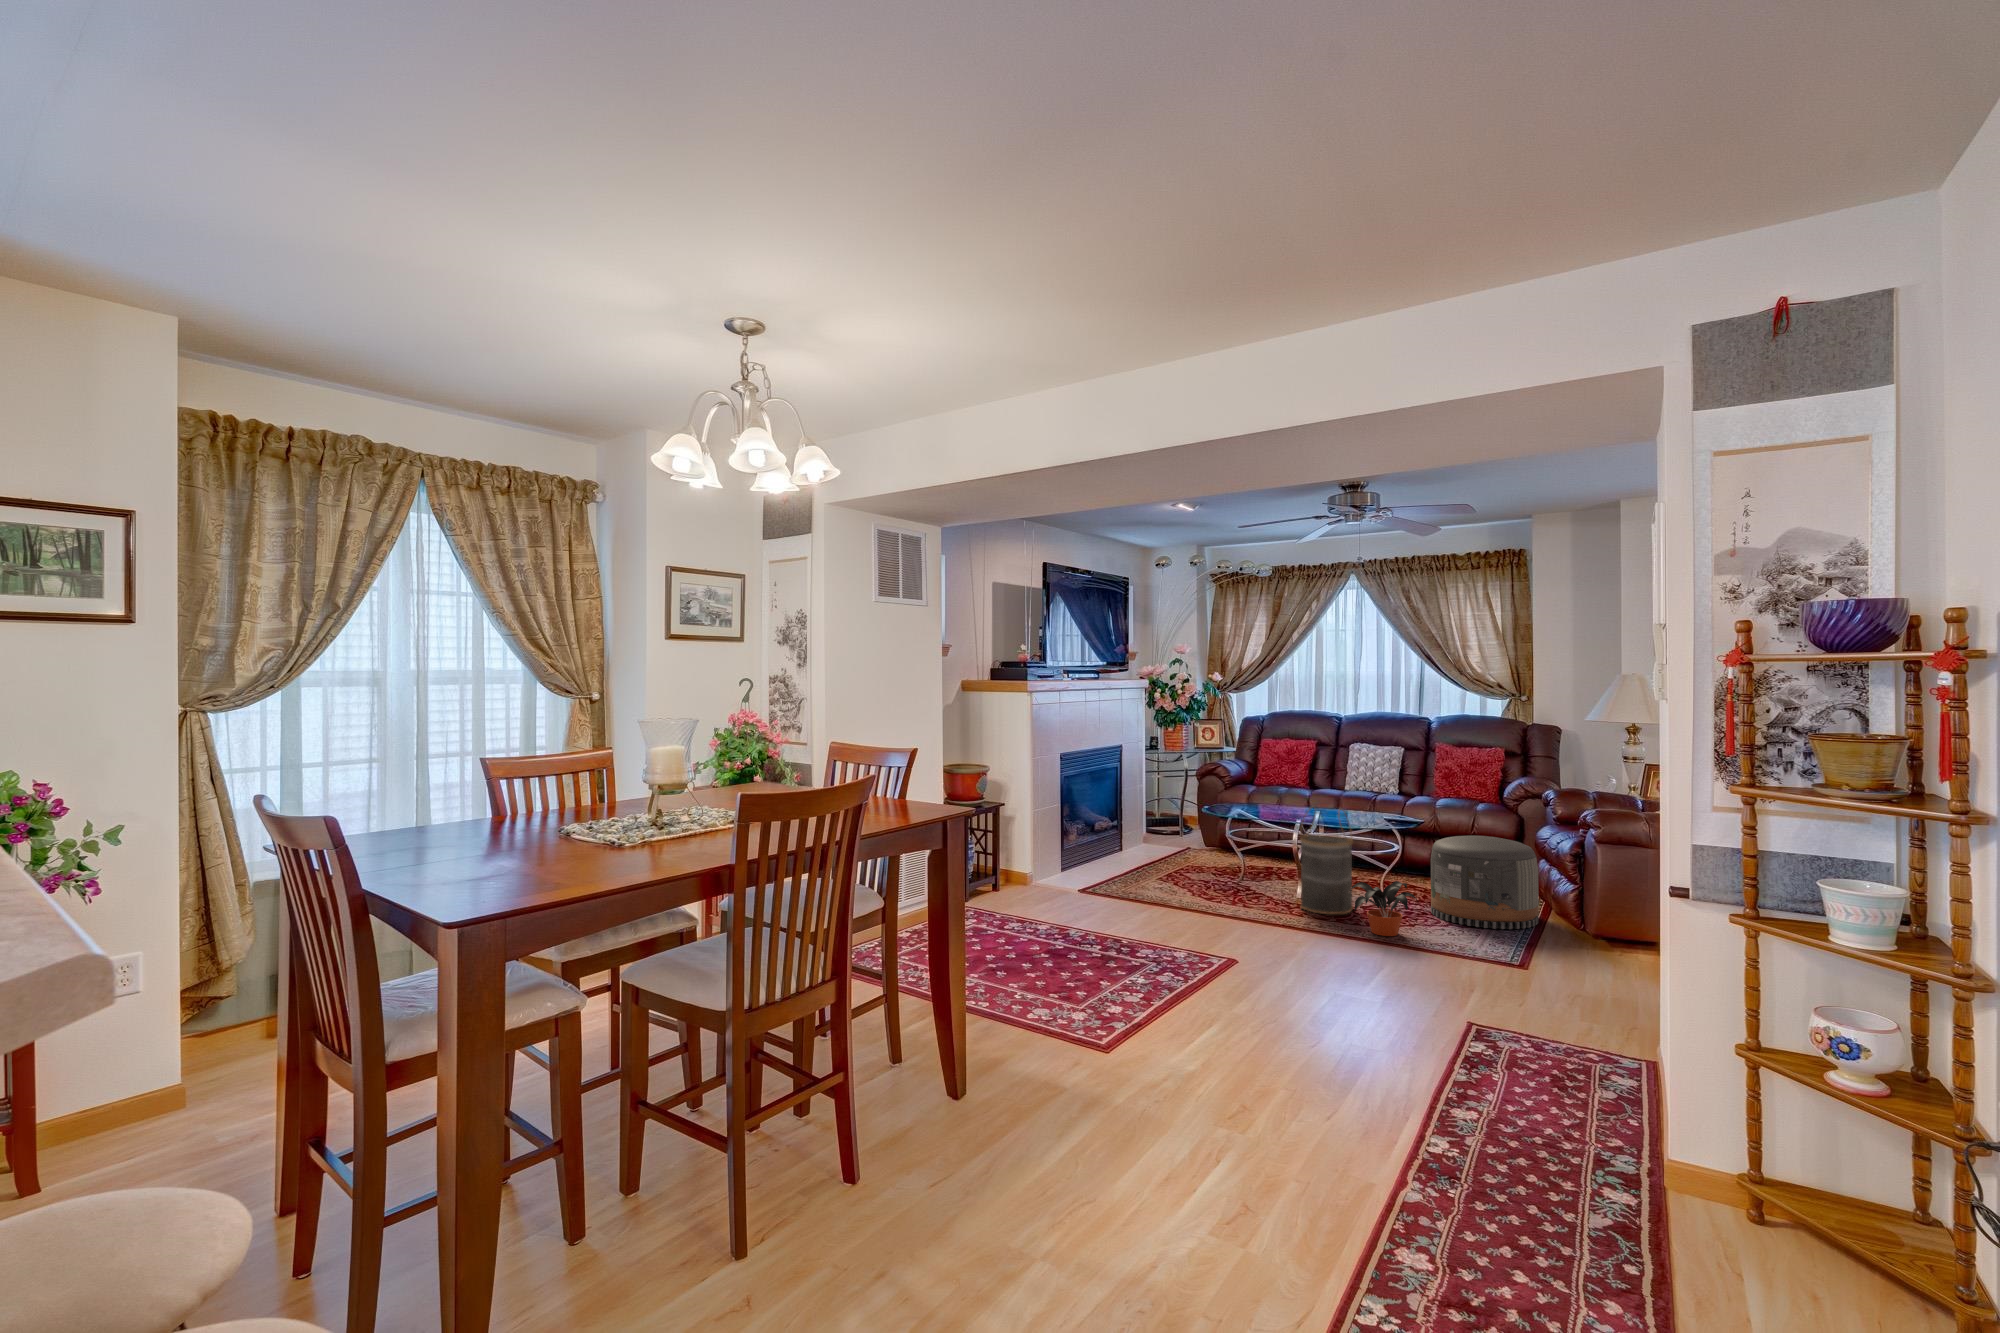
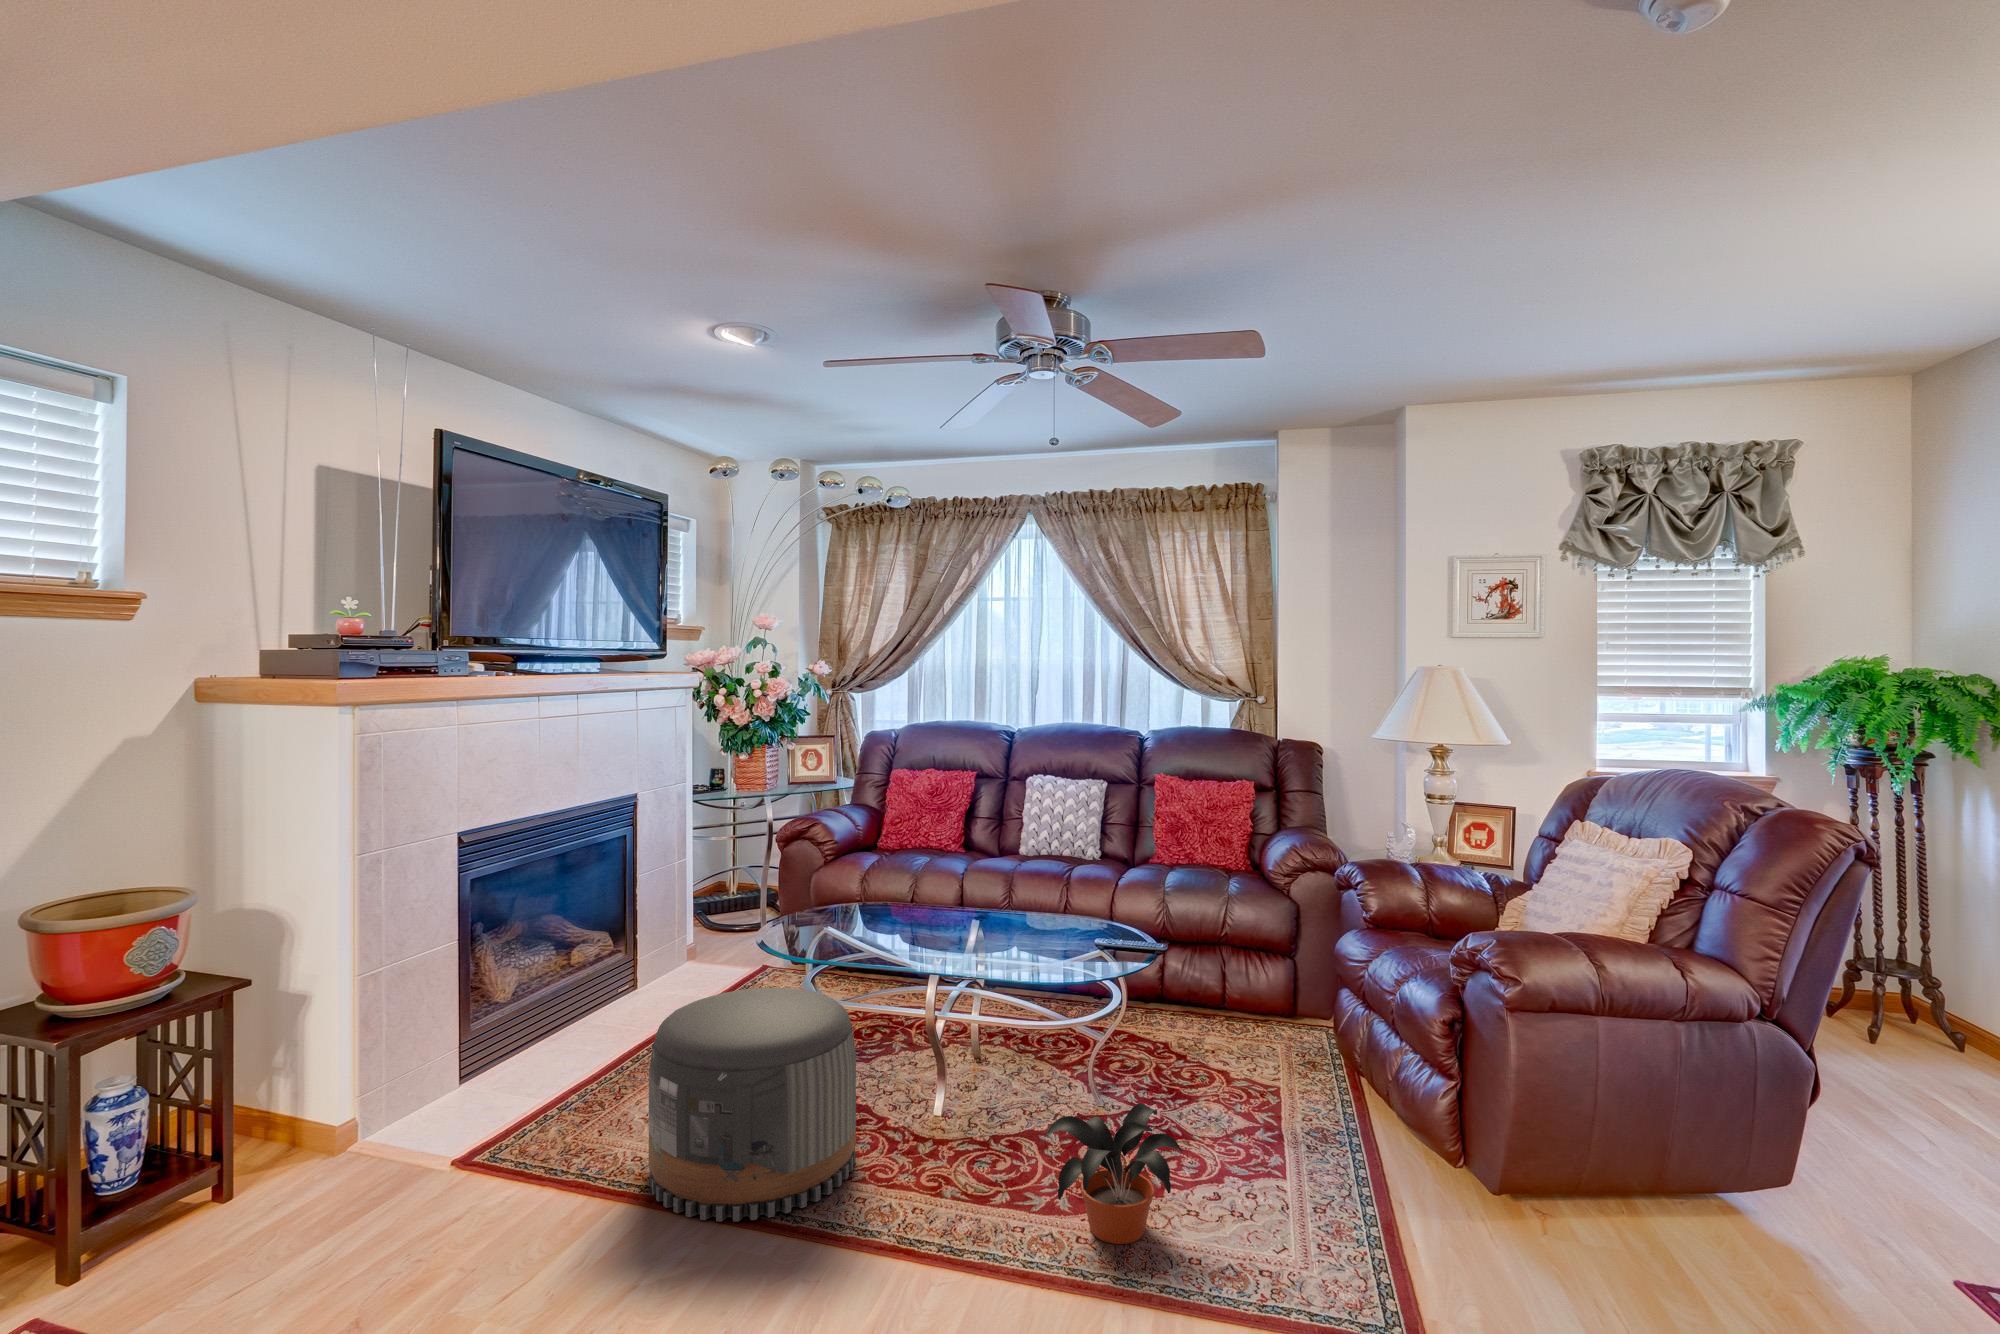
basket: present [1300,809,1353,914] -> none [943,934,1048,1169]
pouf: present [1431,836,1539,929] -> present [649,988,856,1221]

